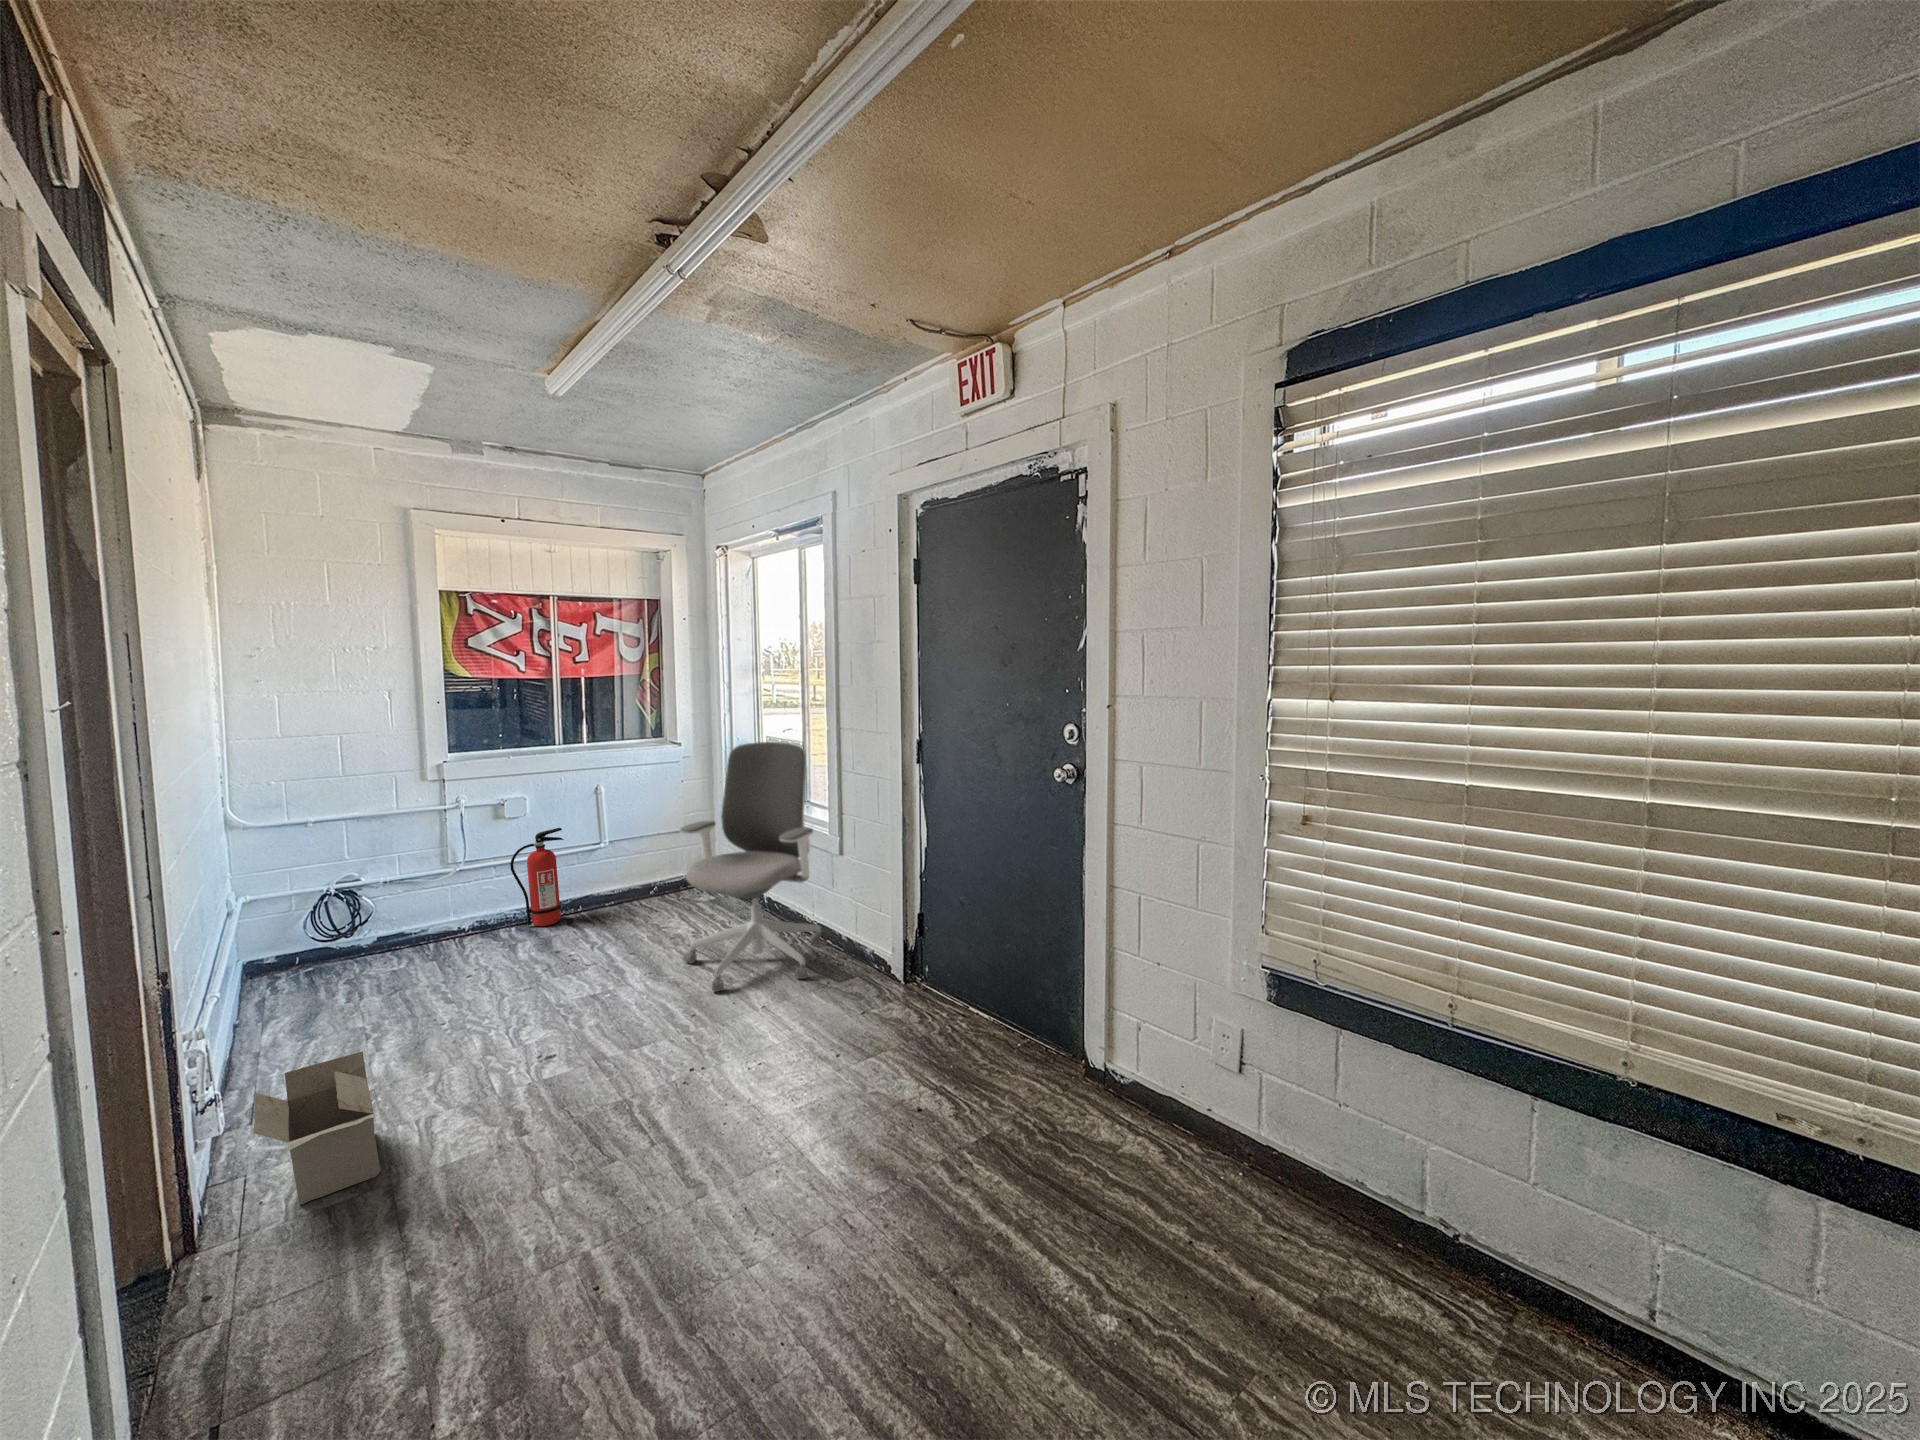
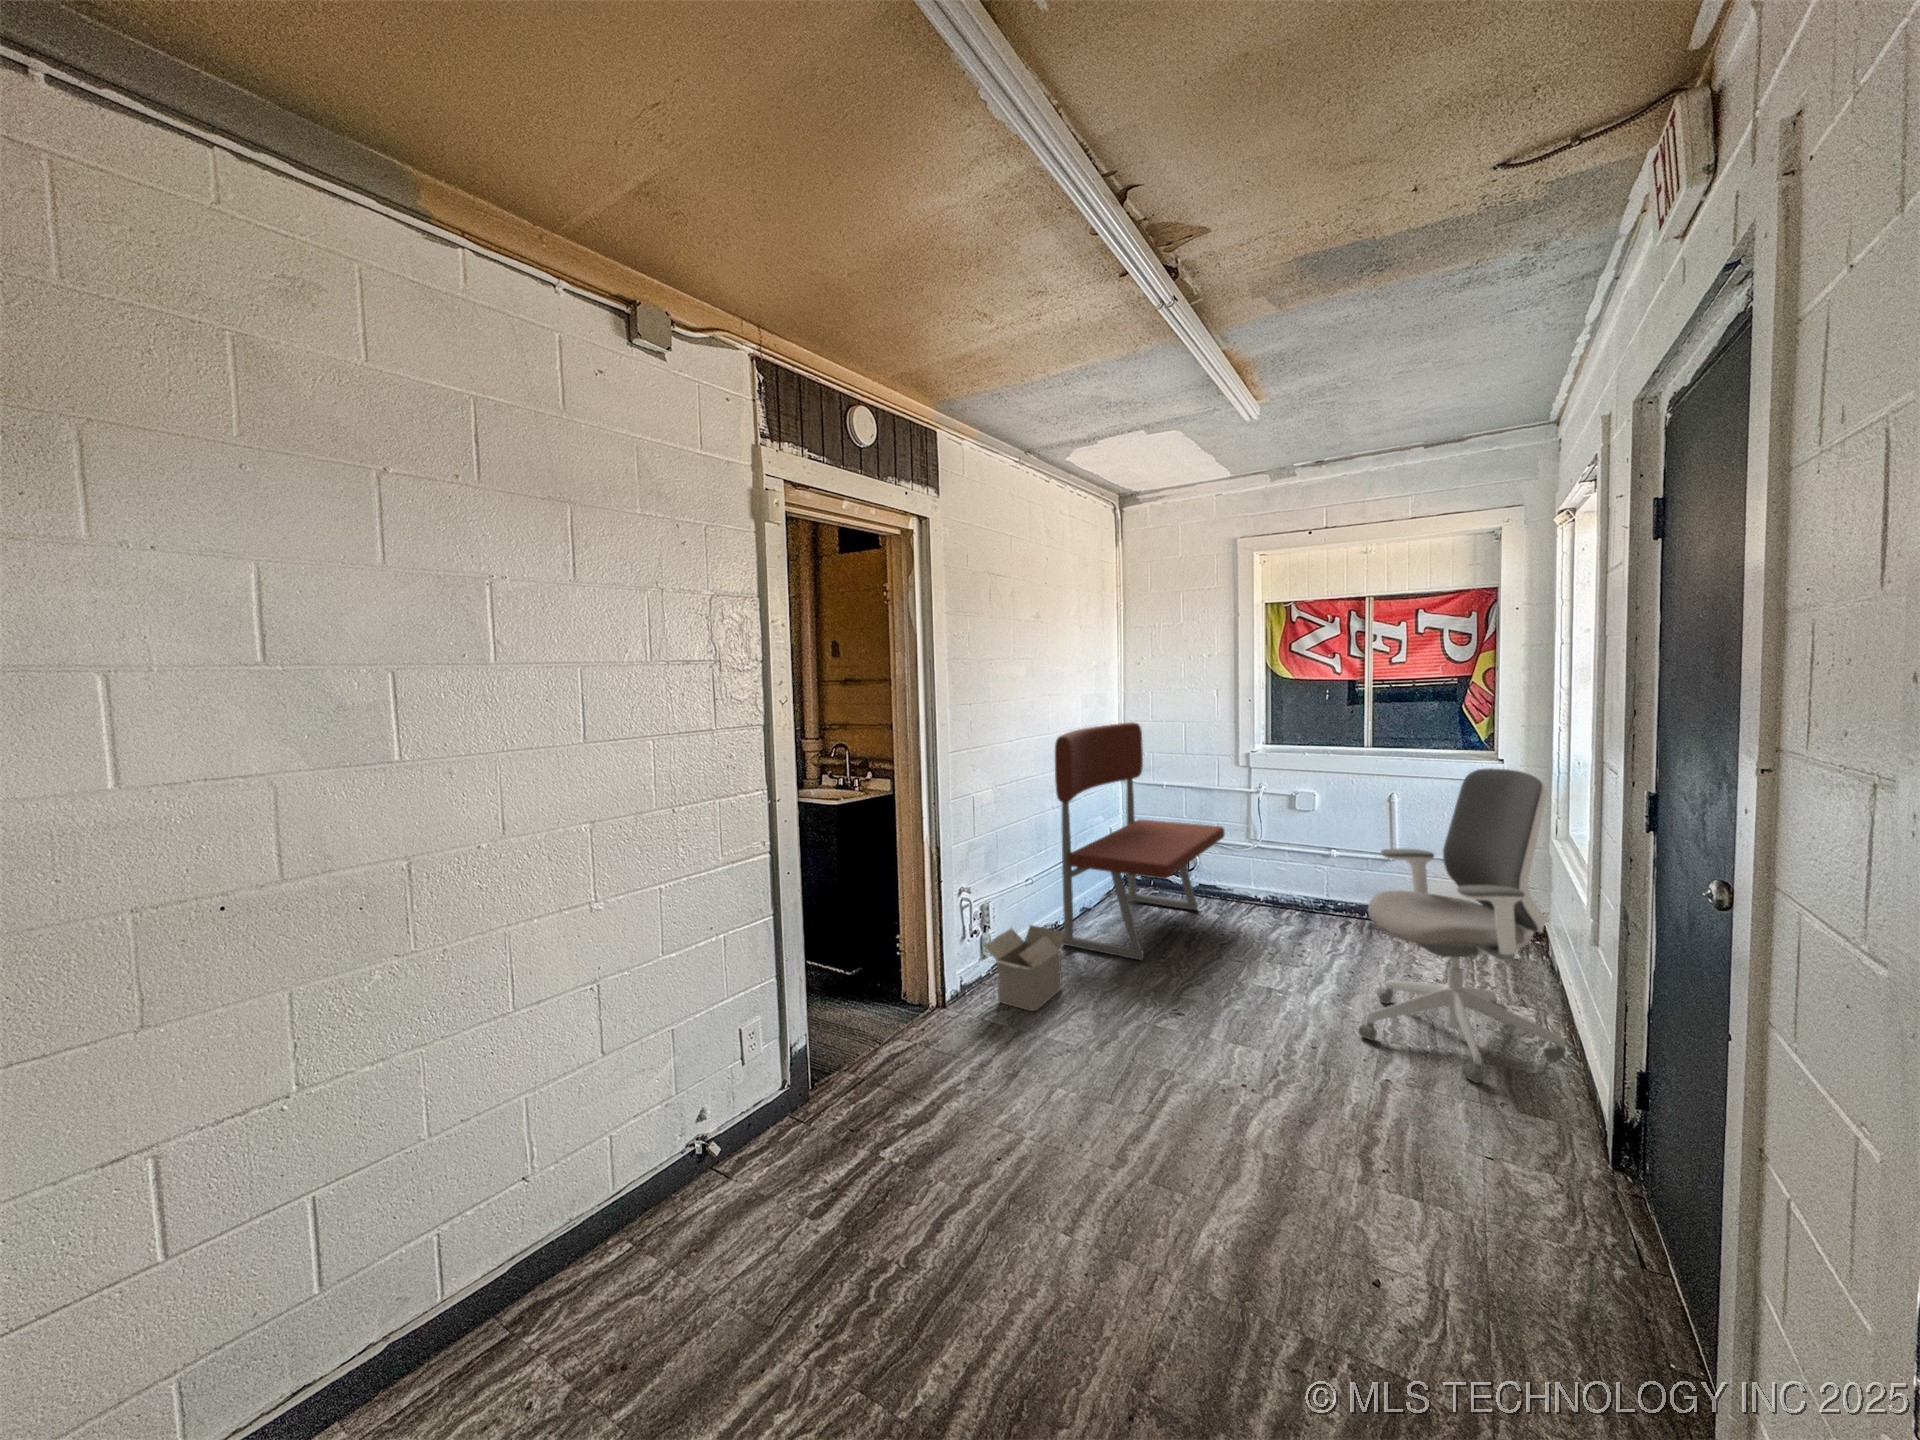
bench: none [213,747,465,1094] -> present [1055,722,1225,960]
fire extinguisher: present [510,828,564,926] -> none [1296,828,1347,918]

